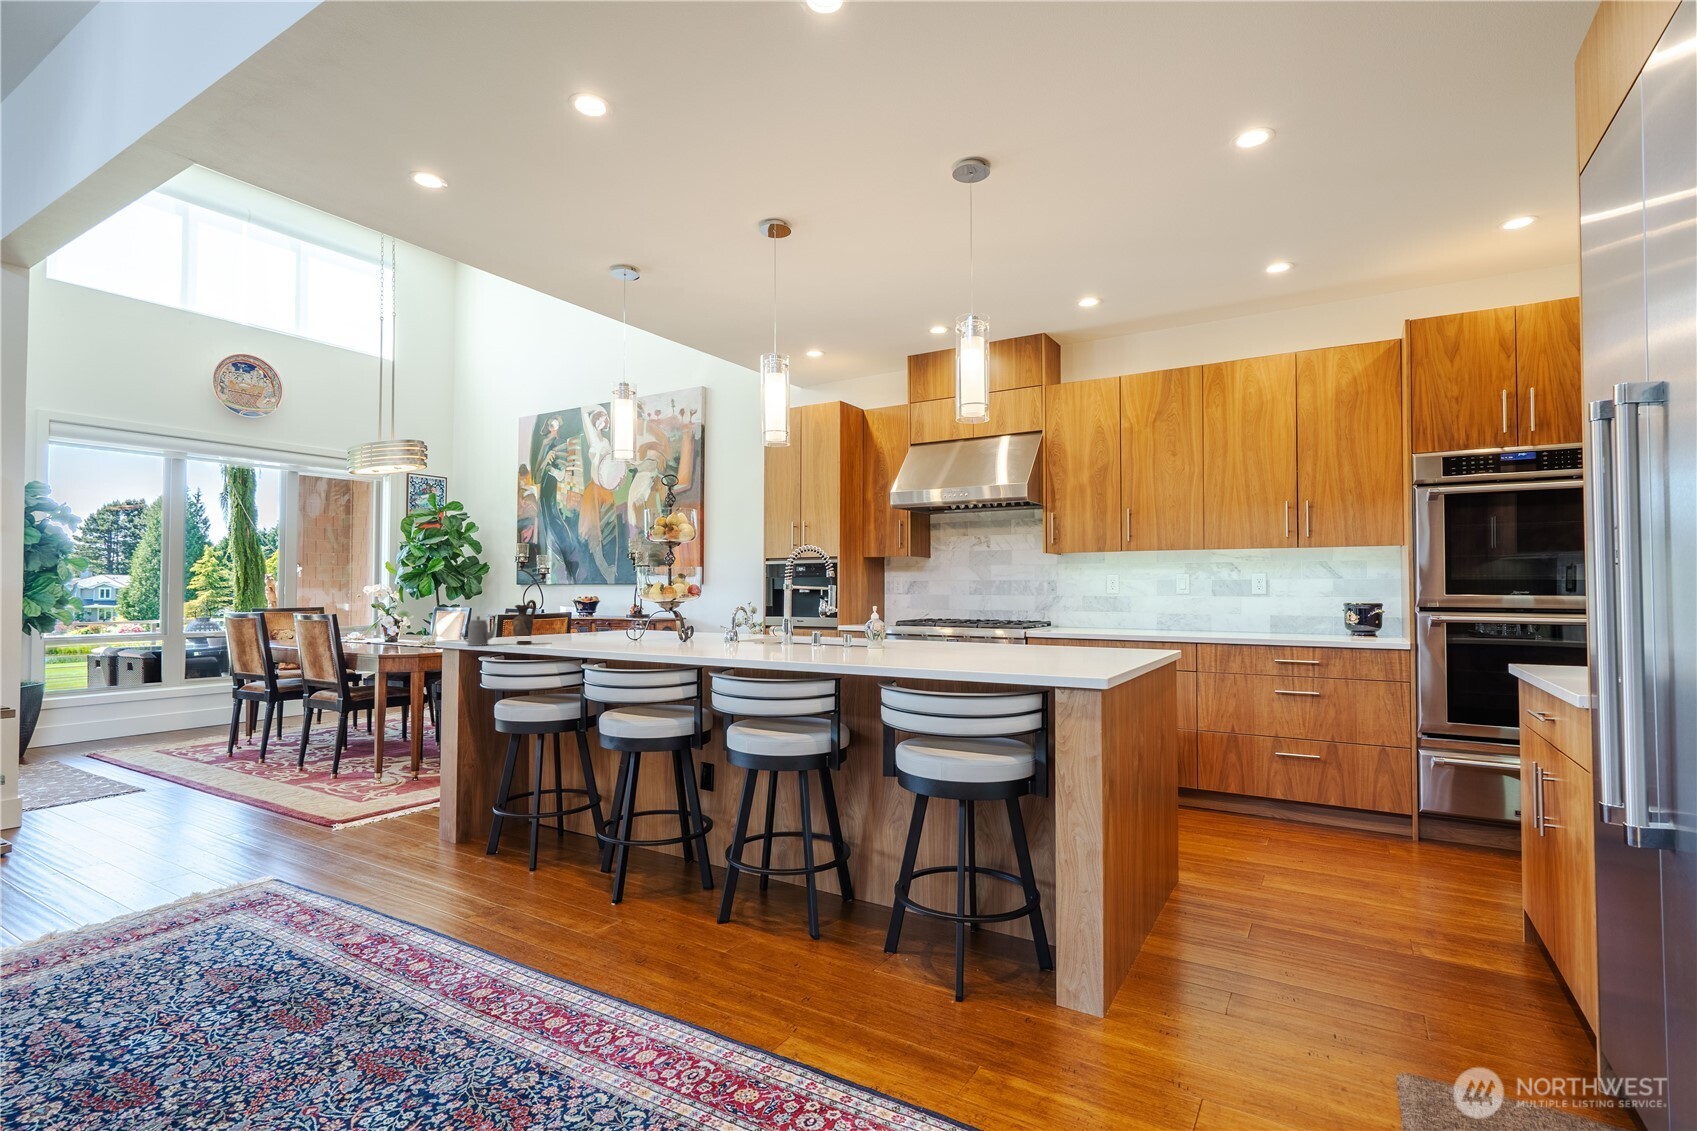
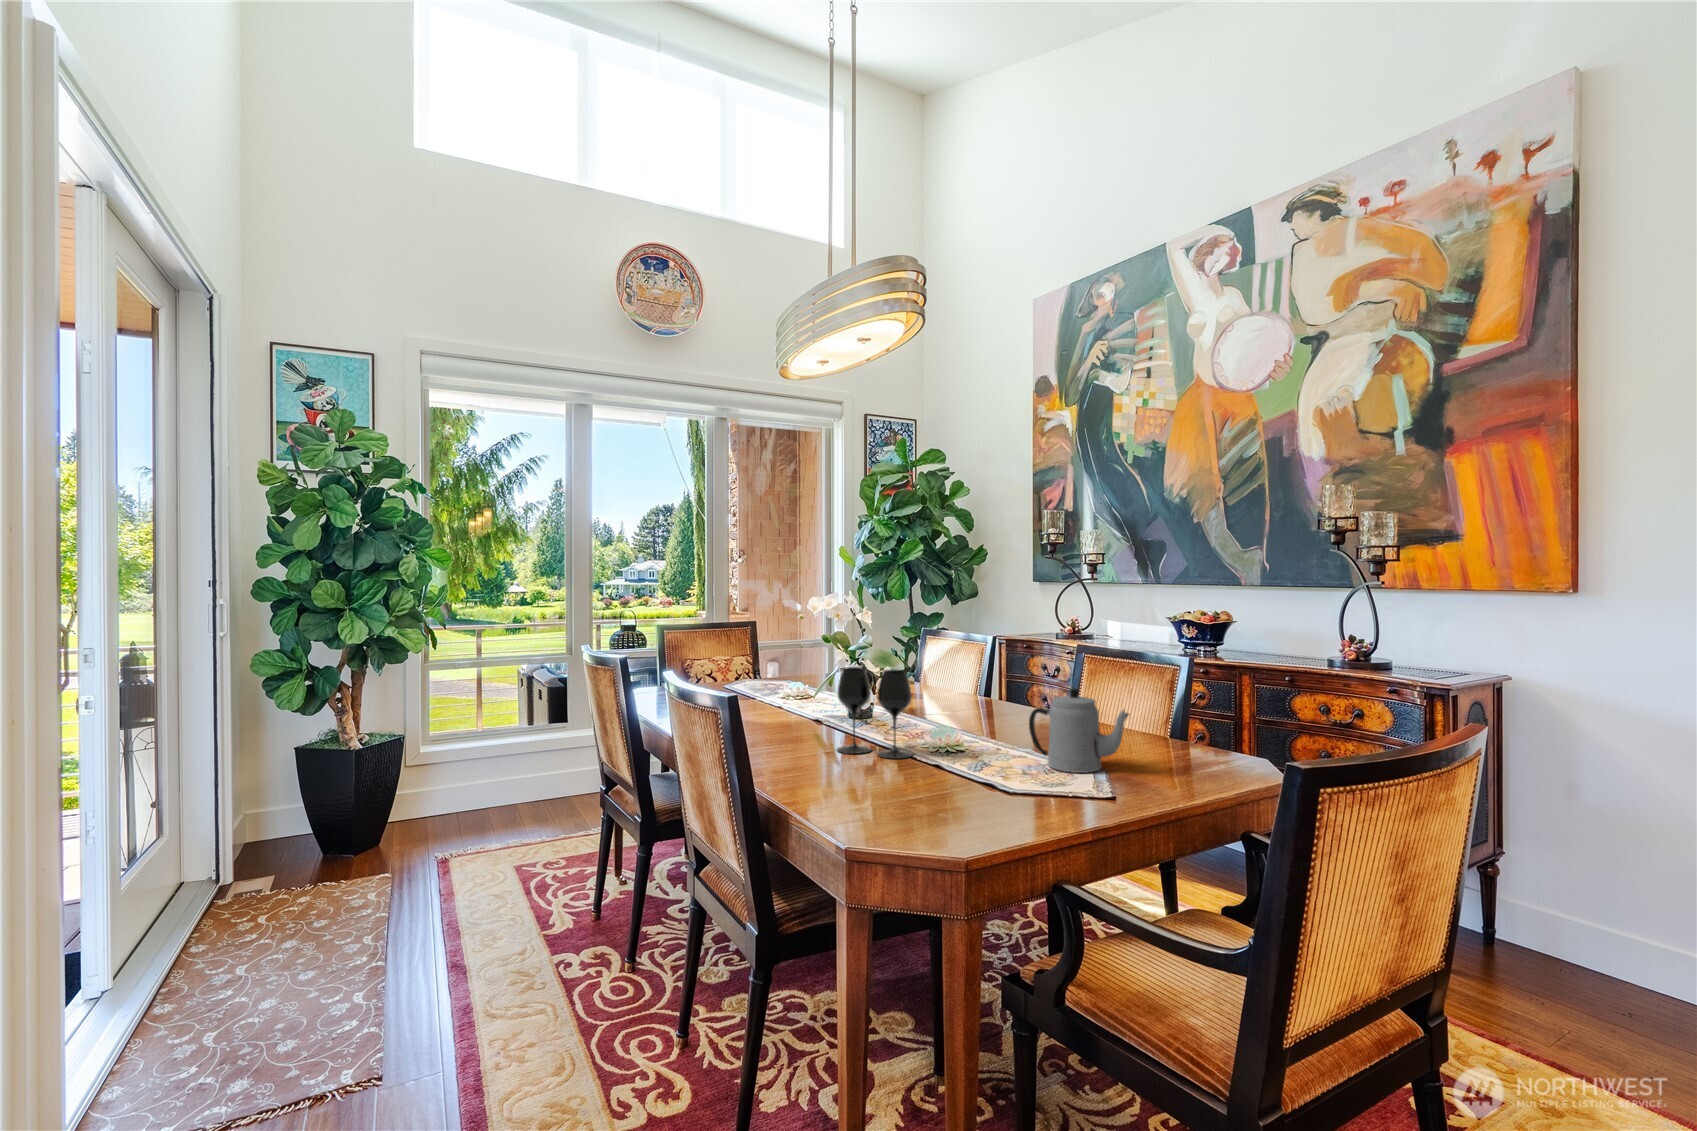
ceramic pitcher: present [513,600,536,644] -> none [1161,645,1220,772]
wine glass: none [377,612,412,647] -> present [837,667,912,759]

